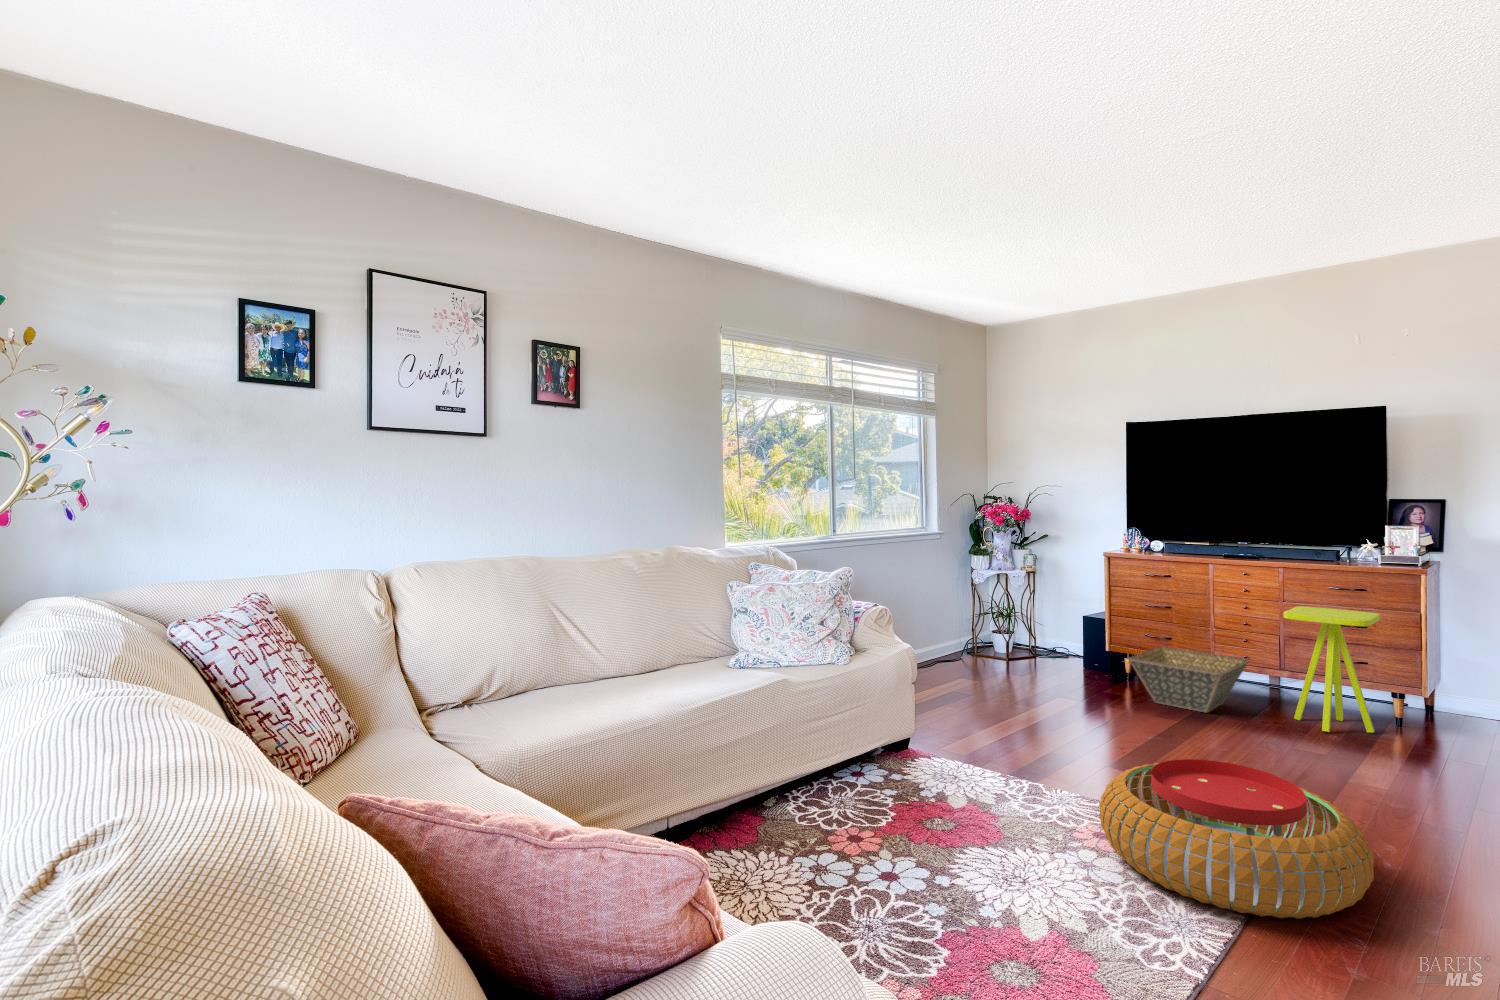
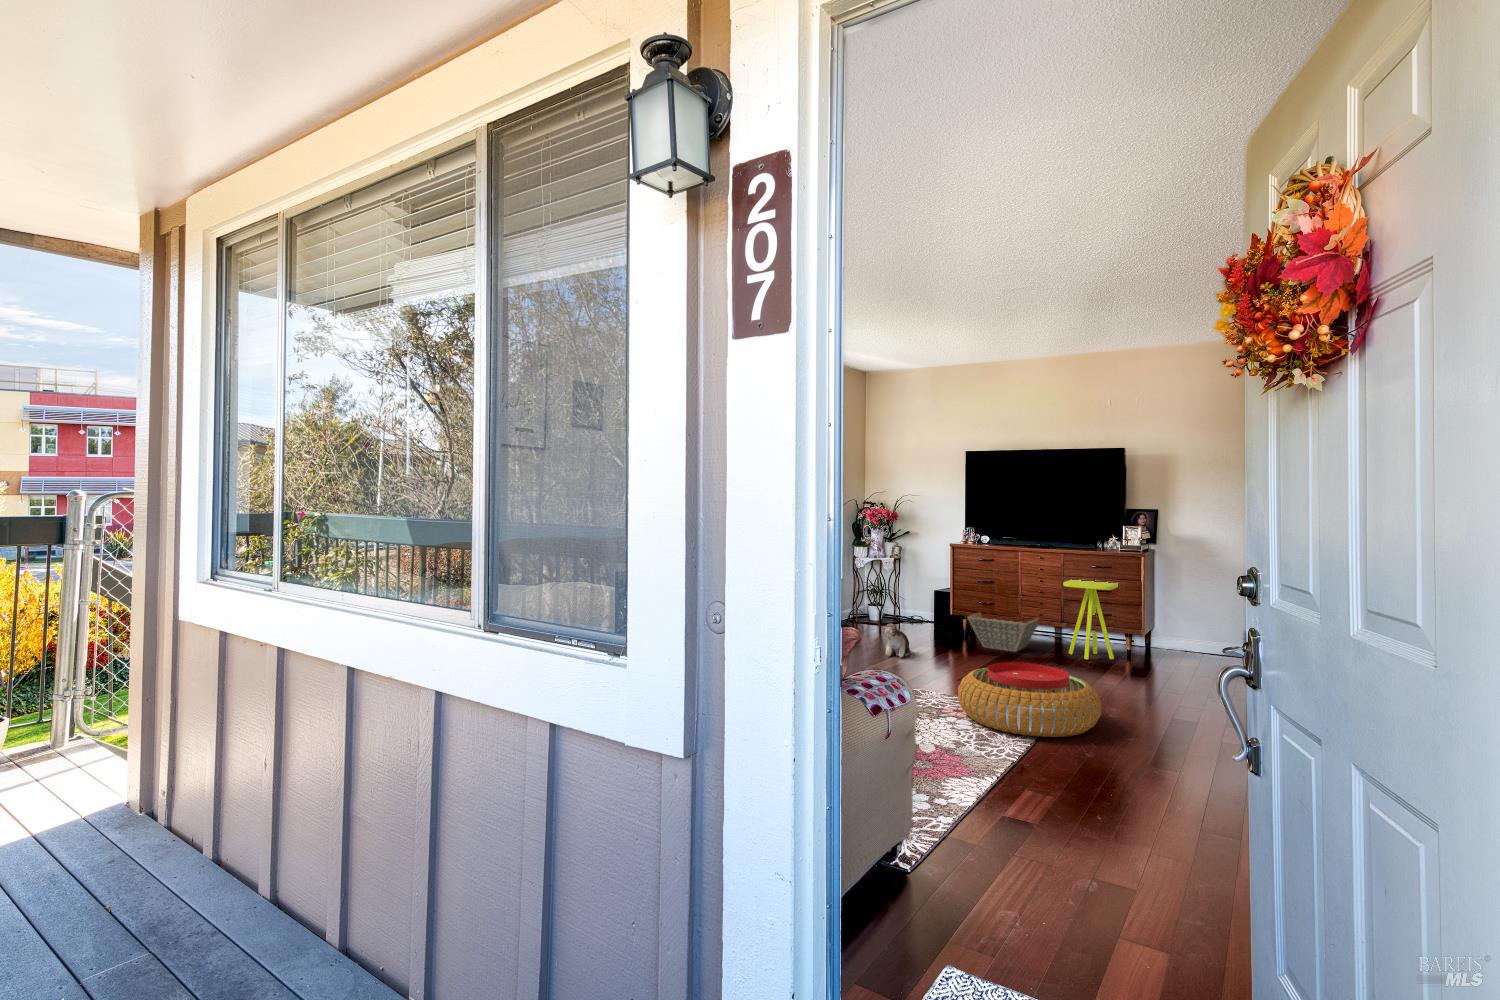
plush toy: none [994,670,1041,719] -> present [882,623,911,657]

